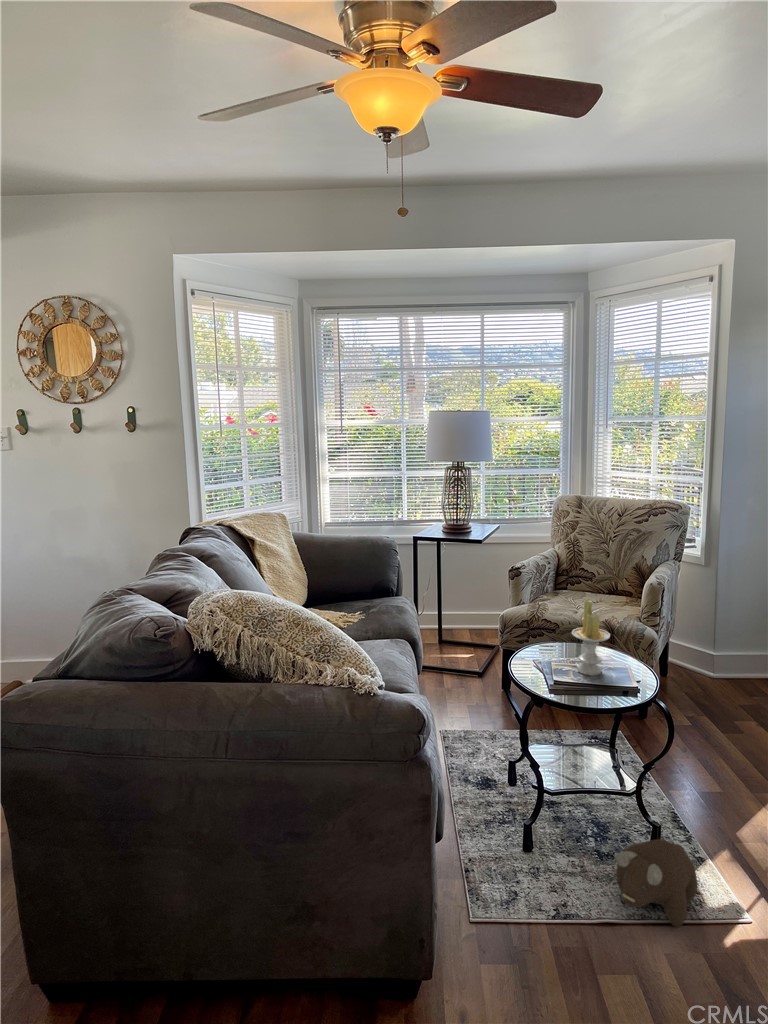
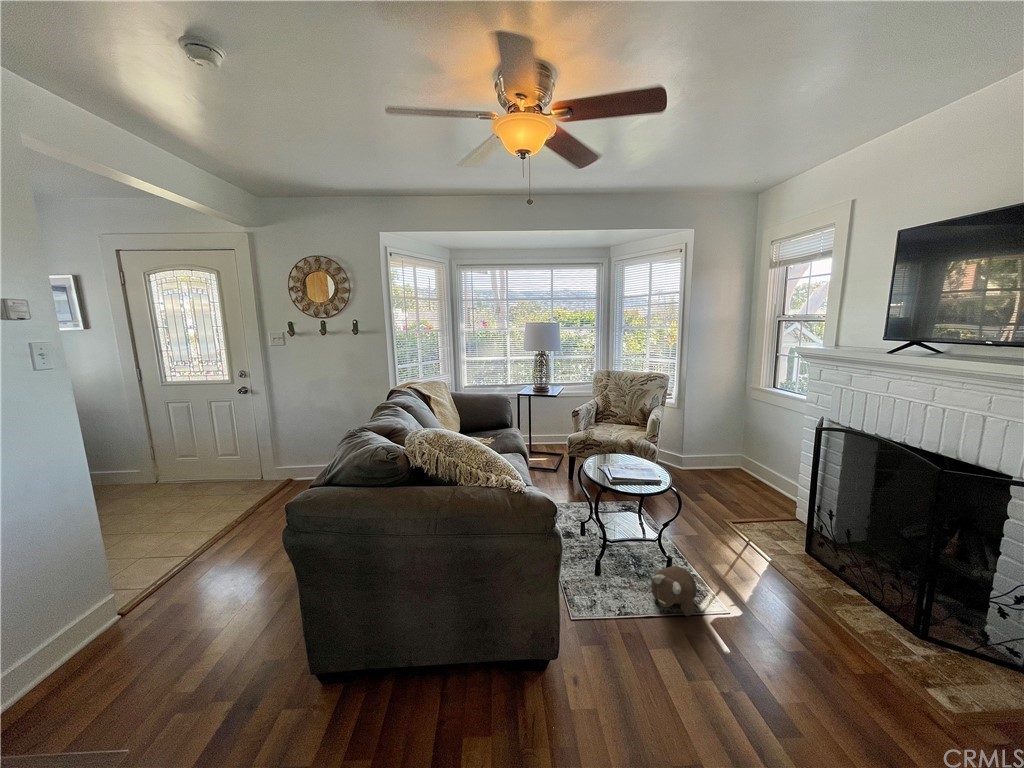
candle: present [572,599,610,675] -> none [620,430,642,473]

